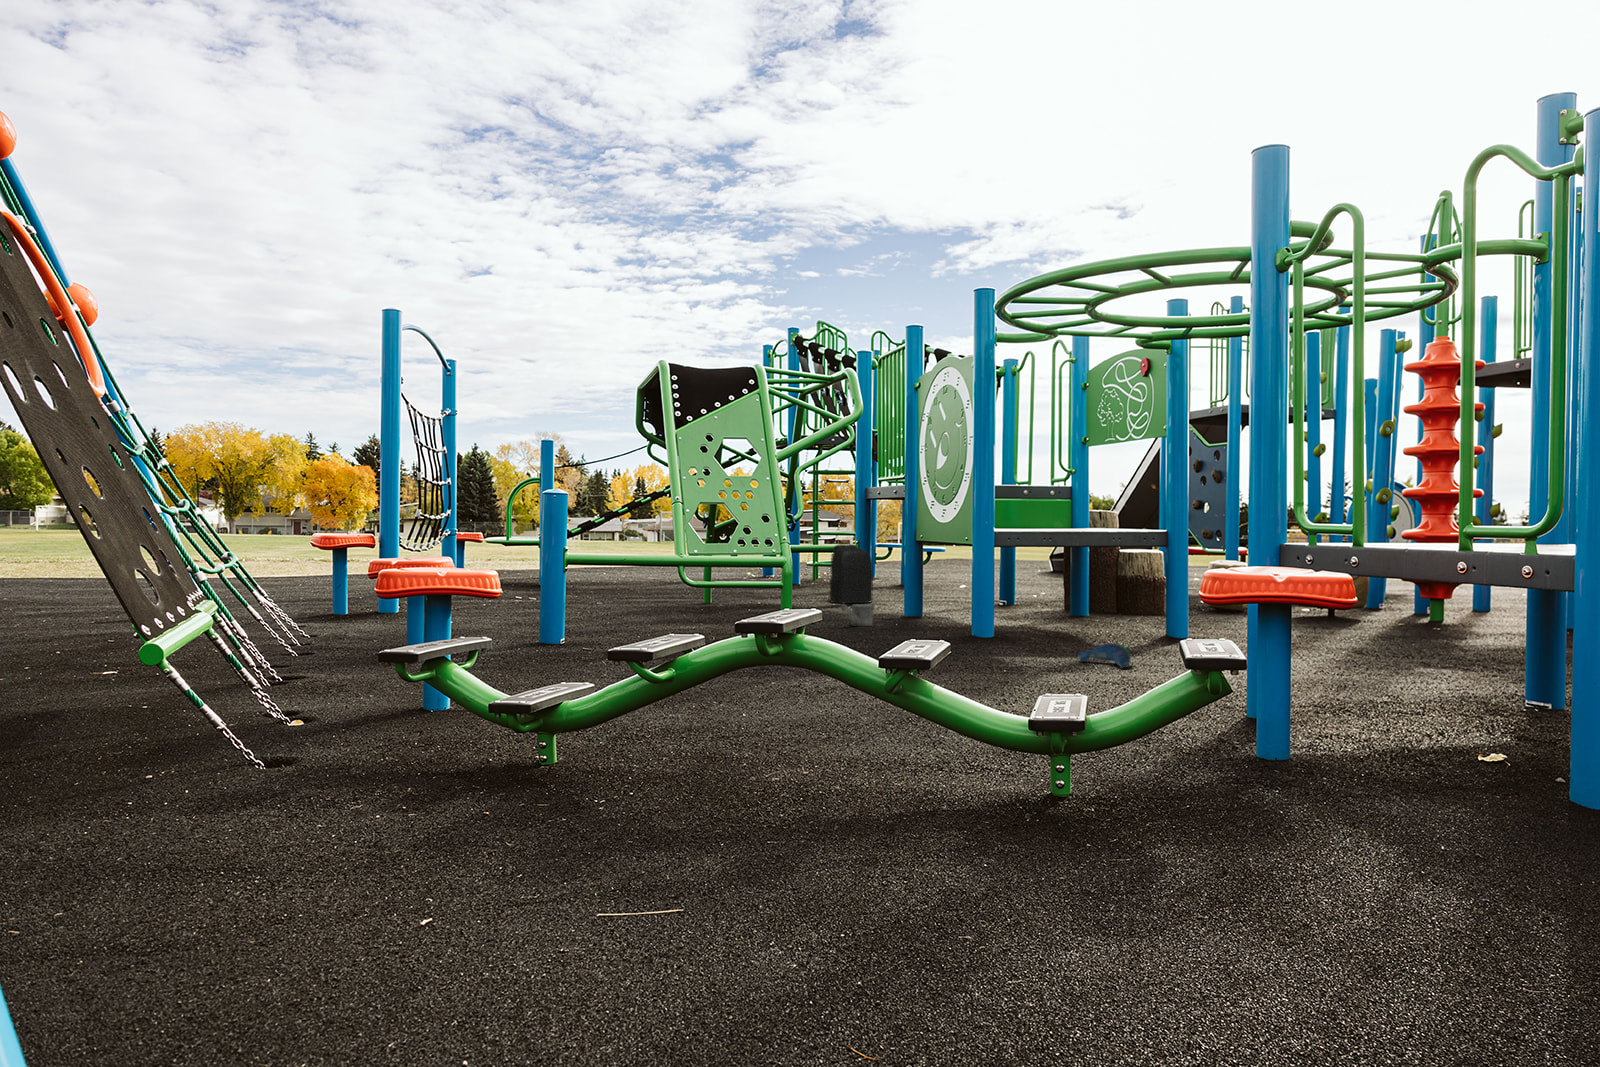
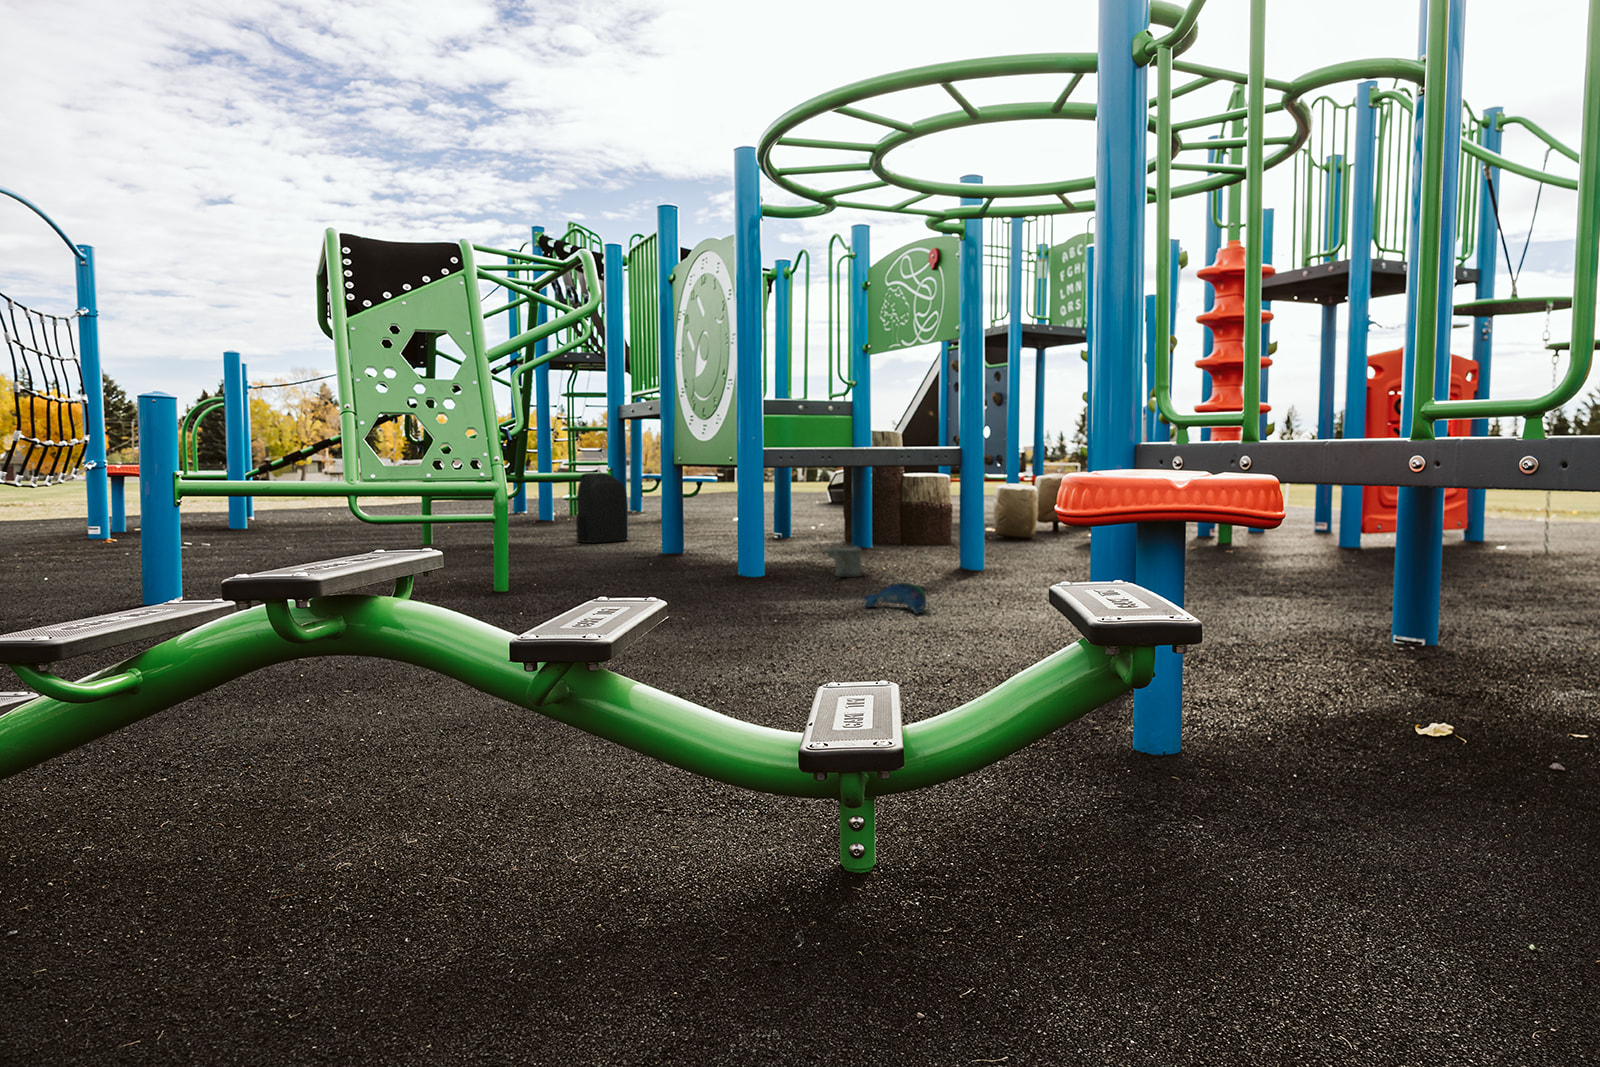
watering can: present [841,604,874,626] -> present [828,546,862,577]

